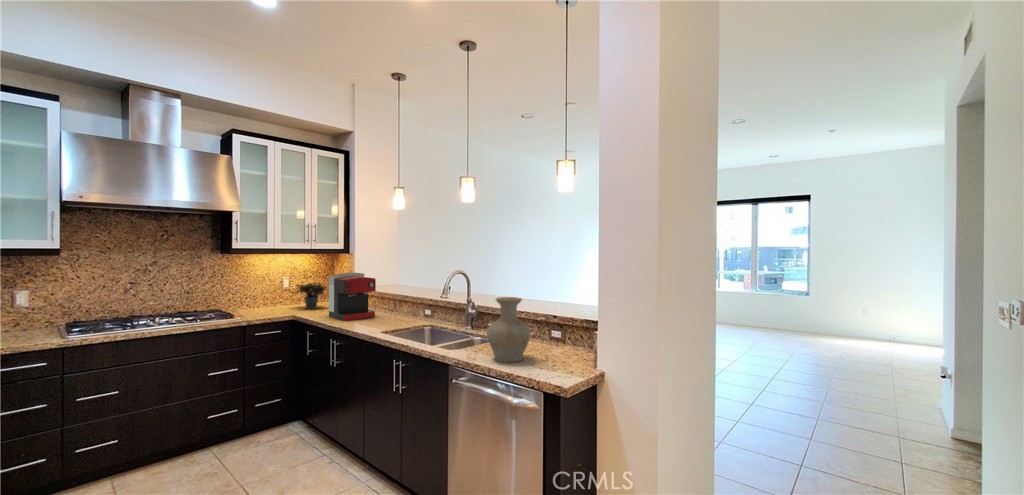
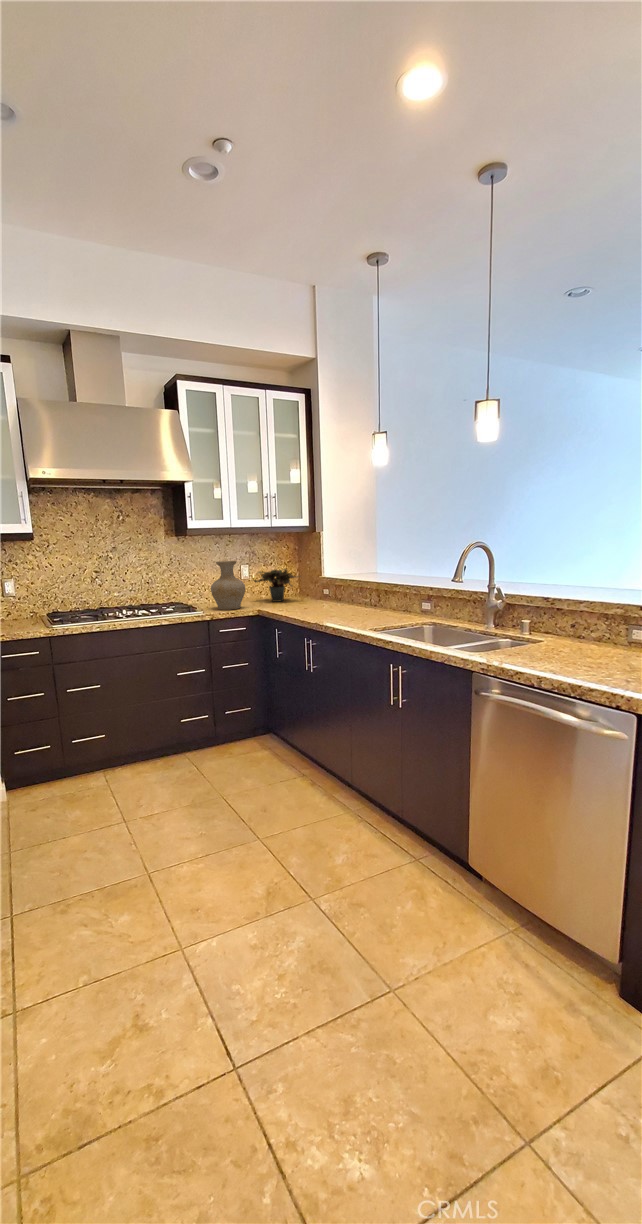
coffee maker: present [329,272,376,321] -> none [298,553,357,616]
vase: present [487,297,530,362] -> present [211,561,245,610]

